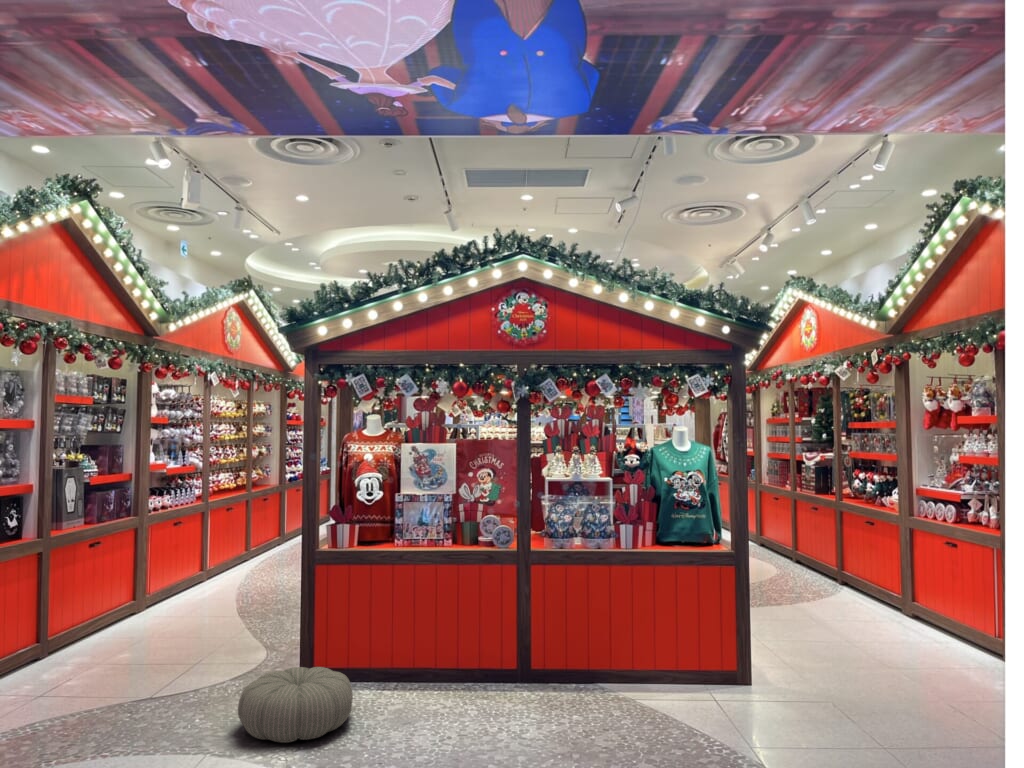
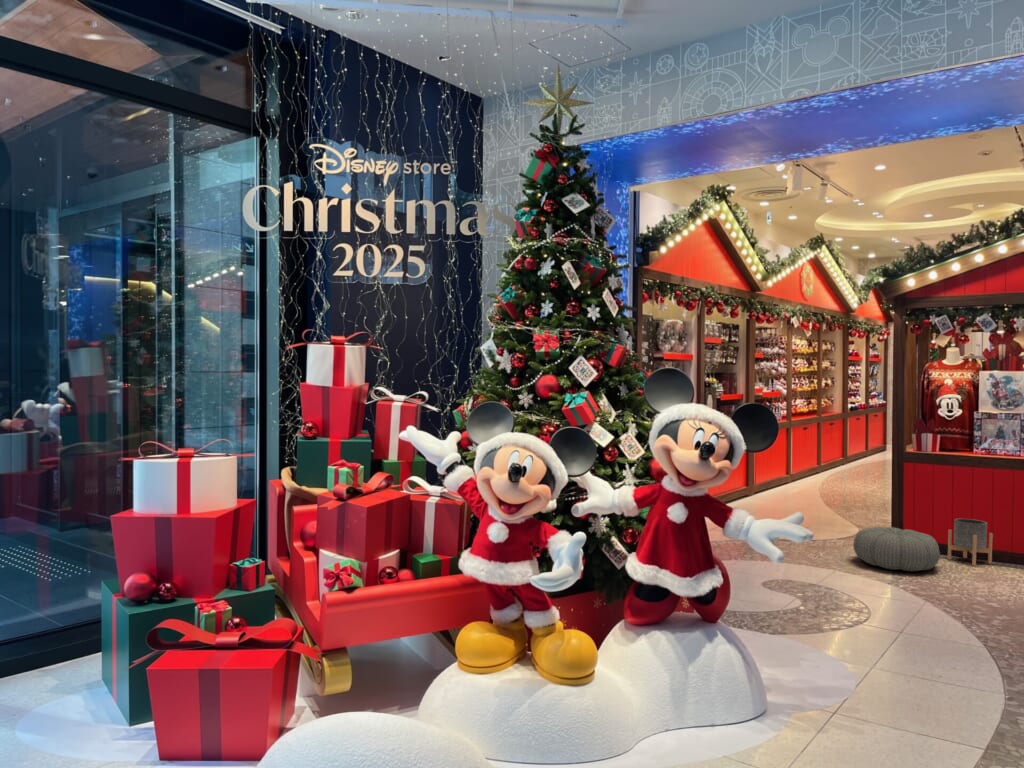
planter: none [366,633,416,700] -> present [948,519,993,566]

